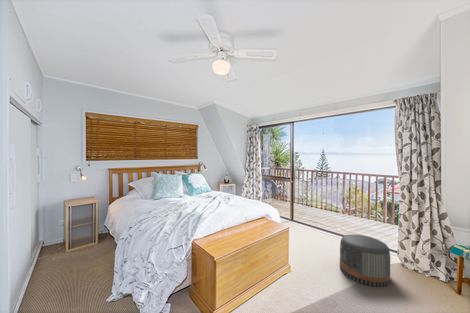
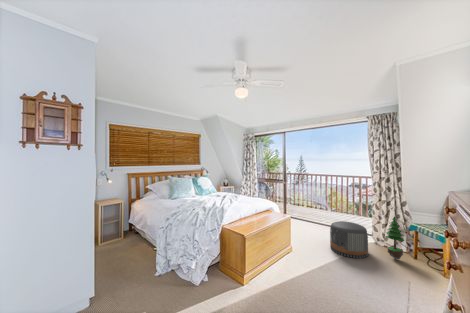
potted tree: none [415,234,443,293] -> present [385,217,404,259]

